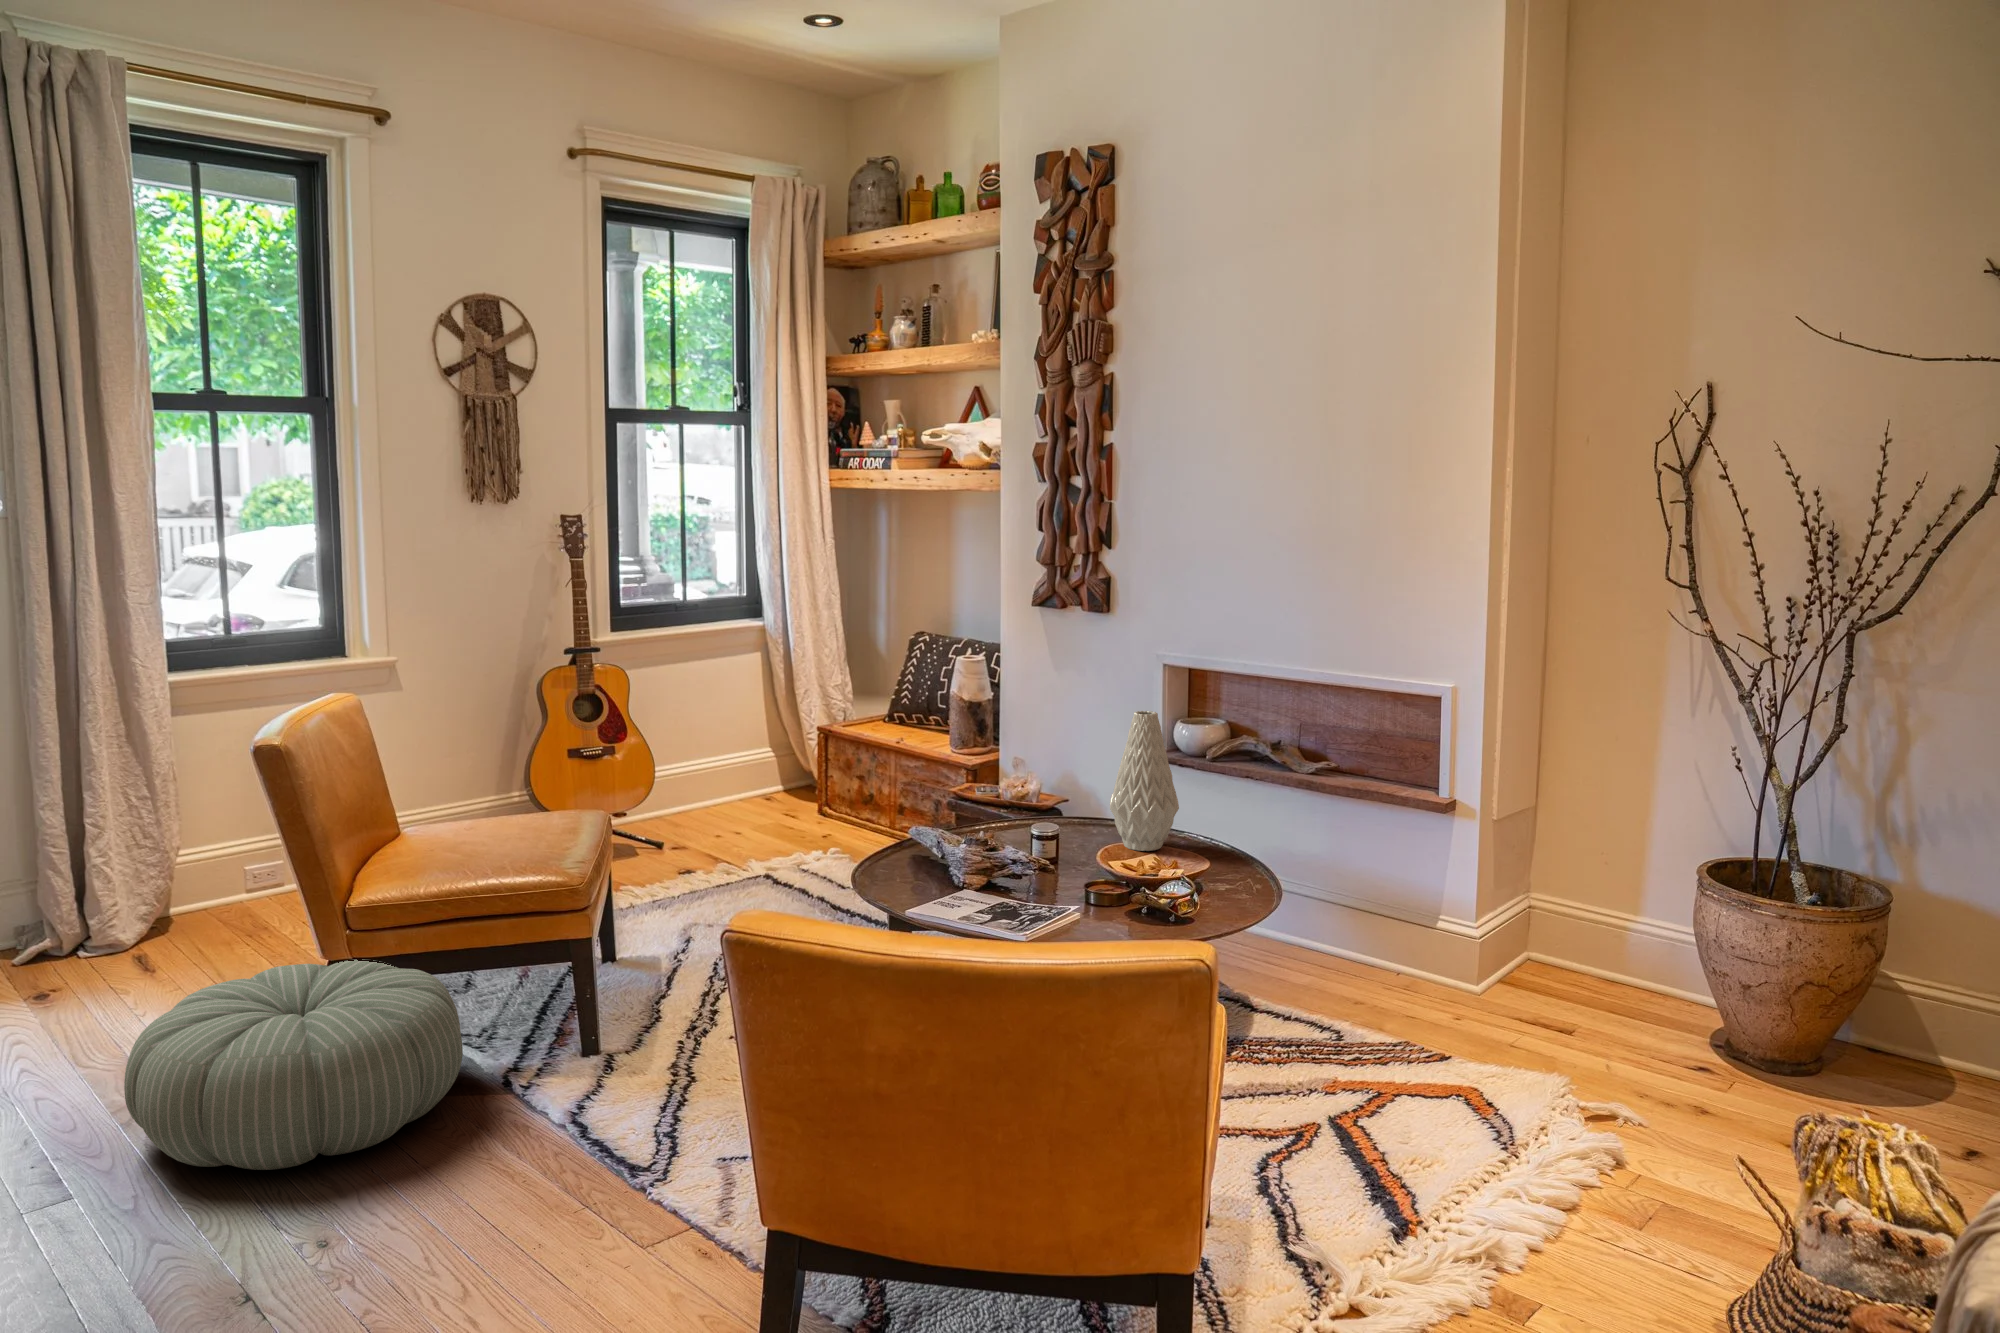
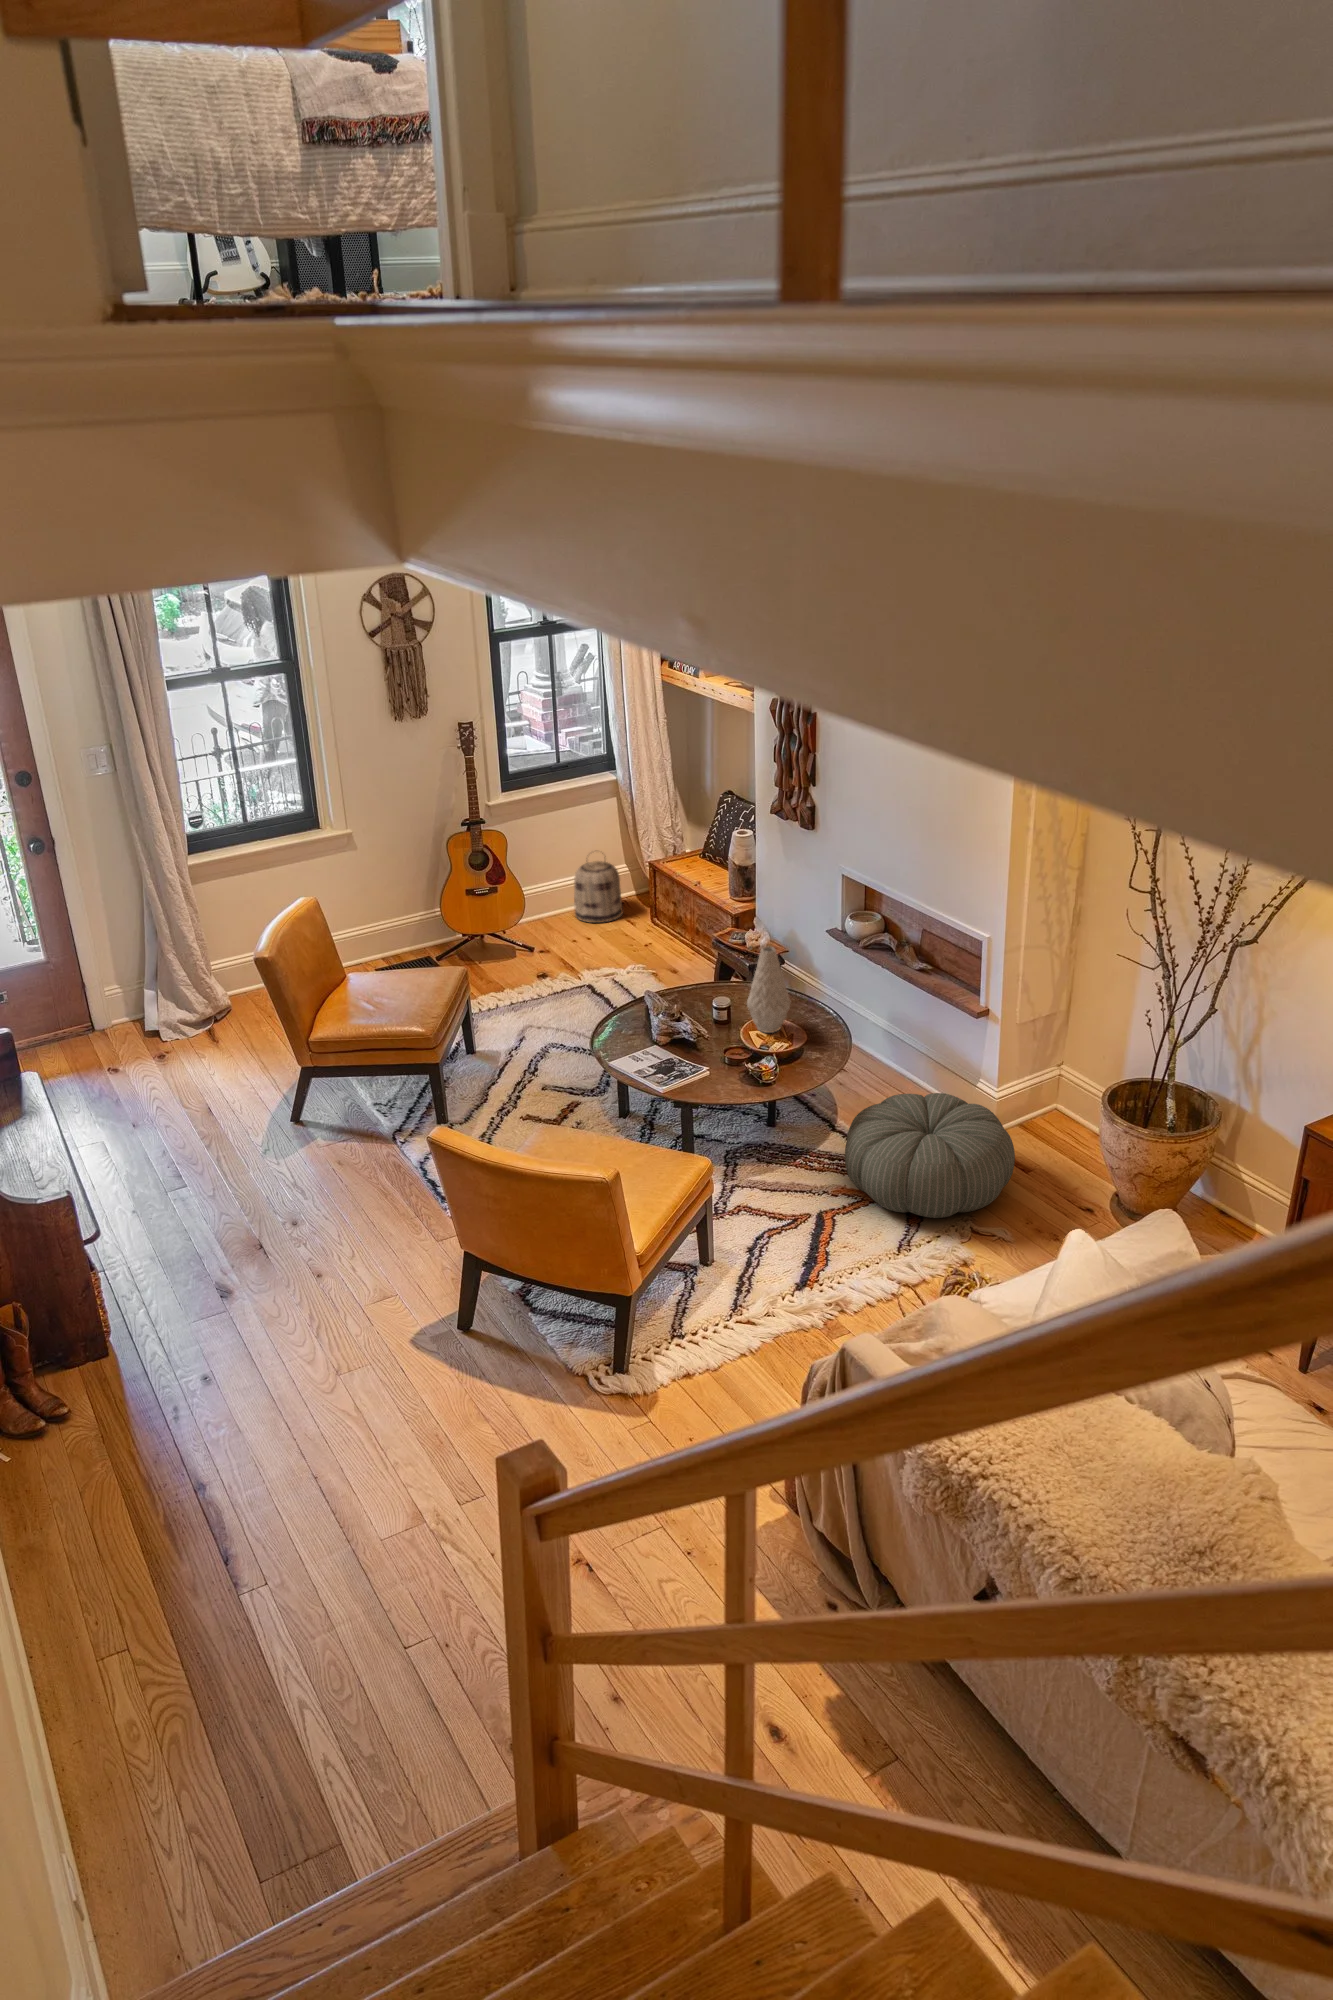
basket: none [709,716,779,816] -> present [574,860,623,923]
pouf: present [124,960,463,1170] -> present [845,1093,1015,1218]

